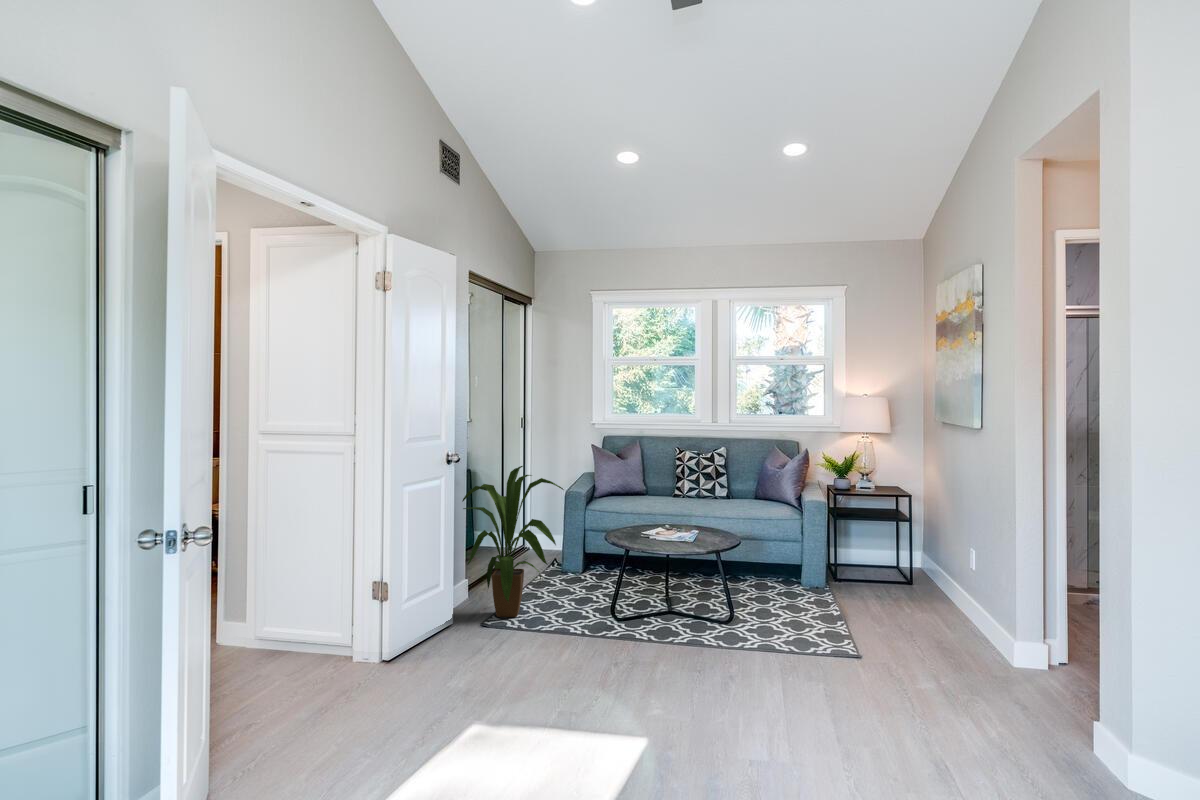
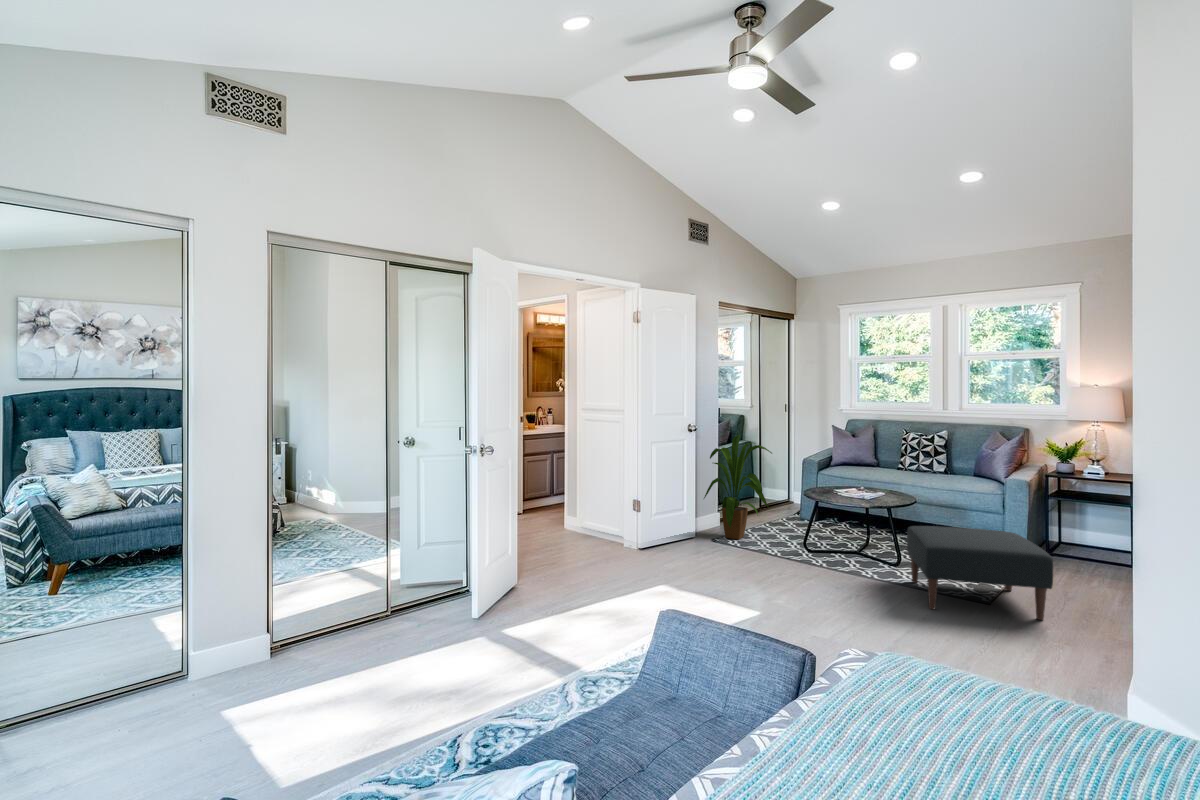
ottoman: none [757,566,932,677] -> present [907,526,1053,620]

